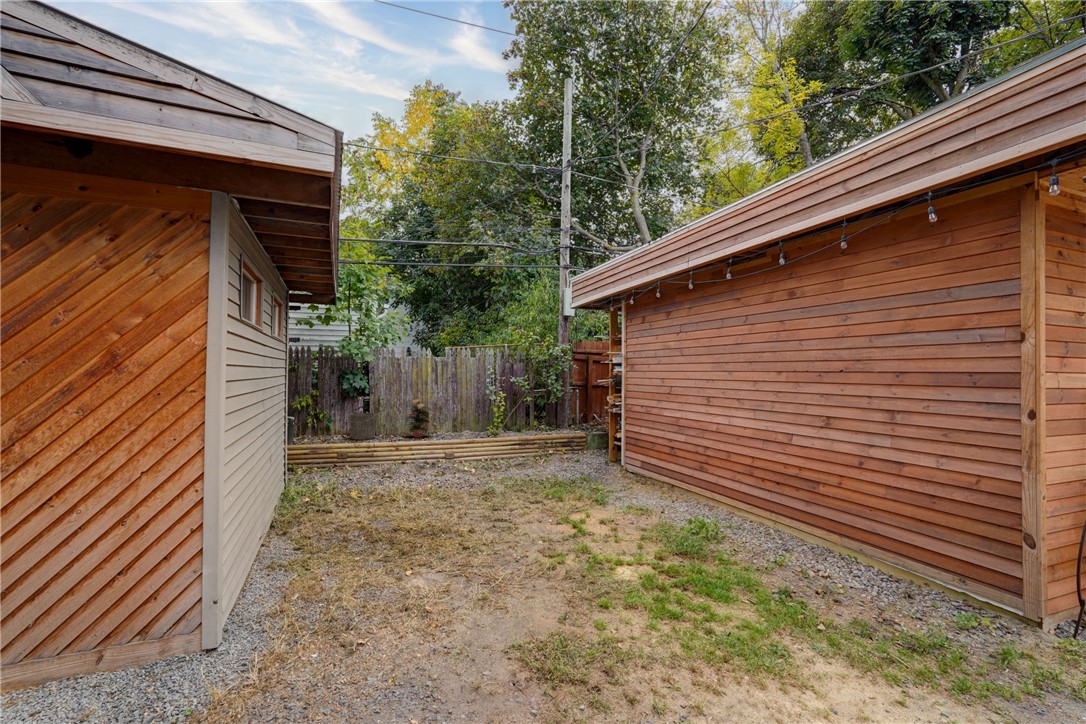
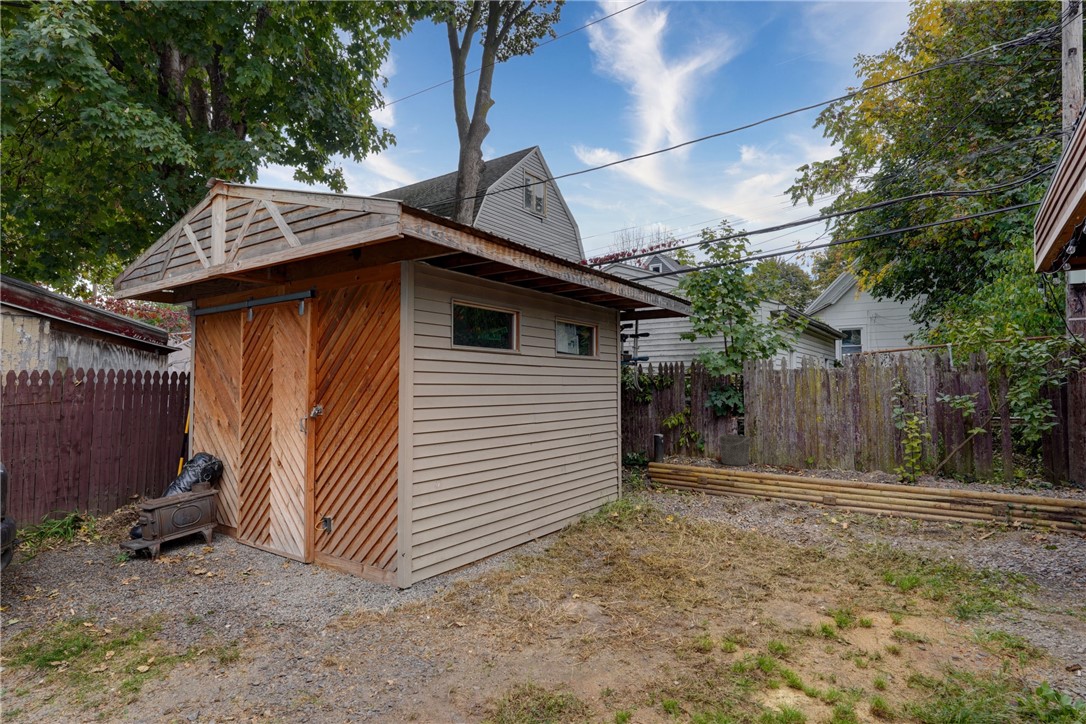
decorative plant: present [407,400,429,437] -> none [781,424,819,471]

